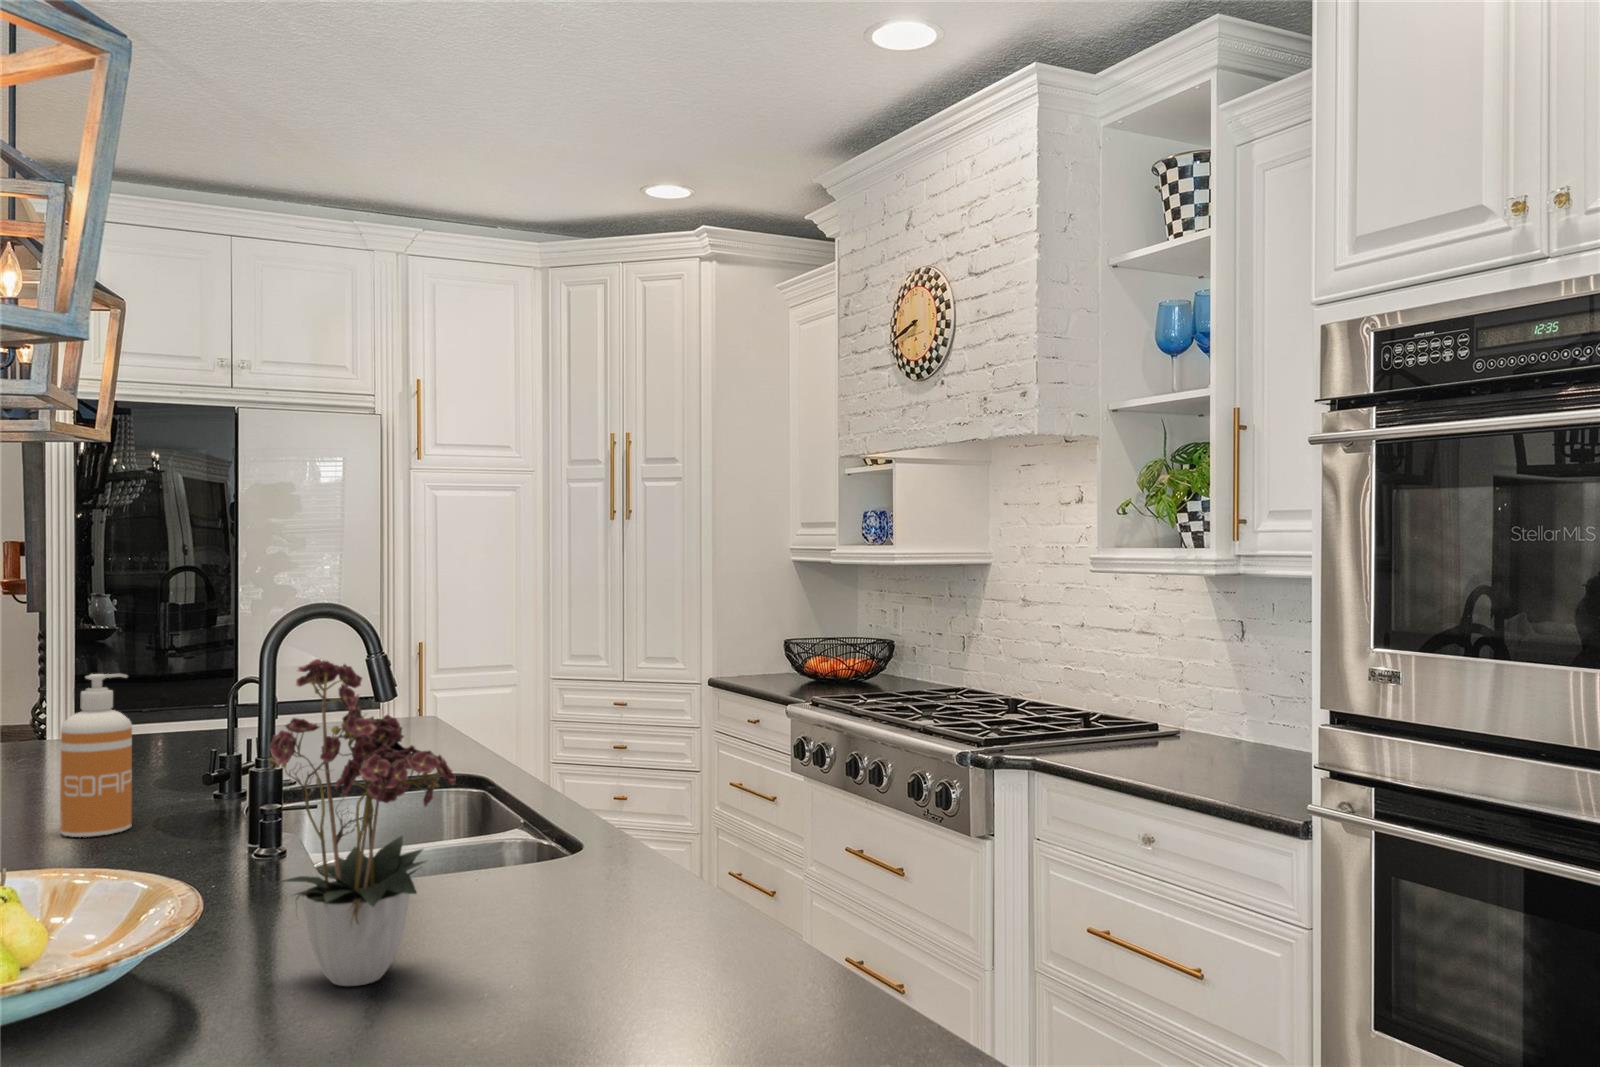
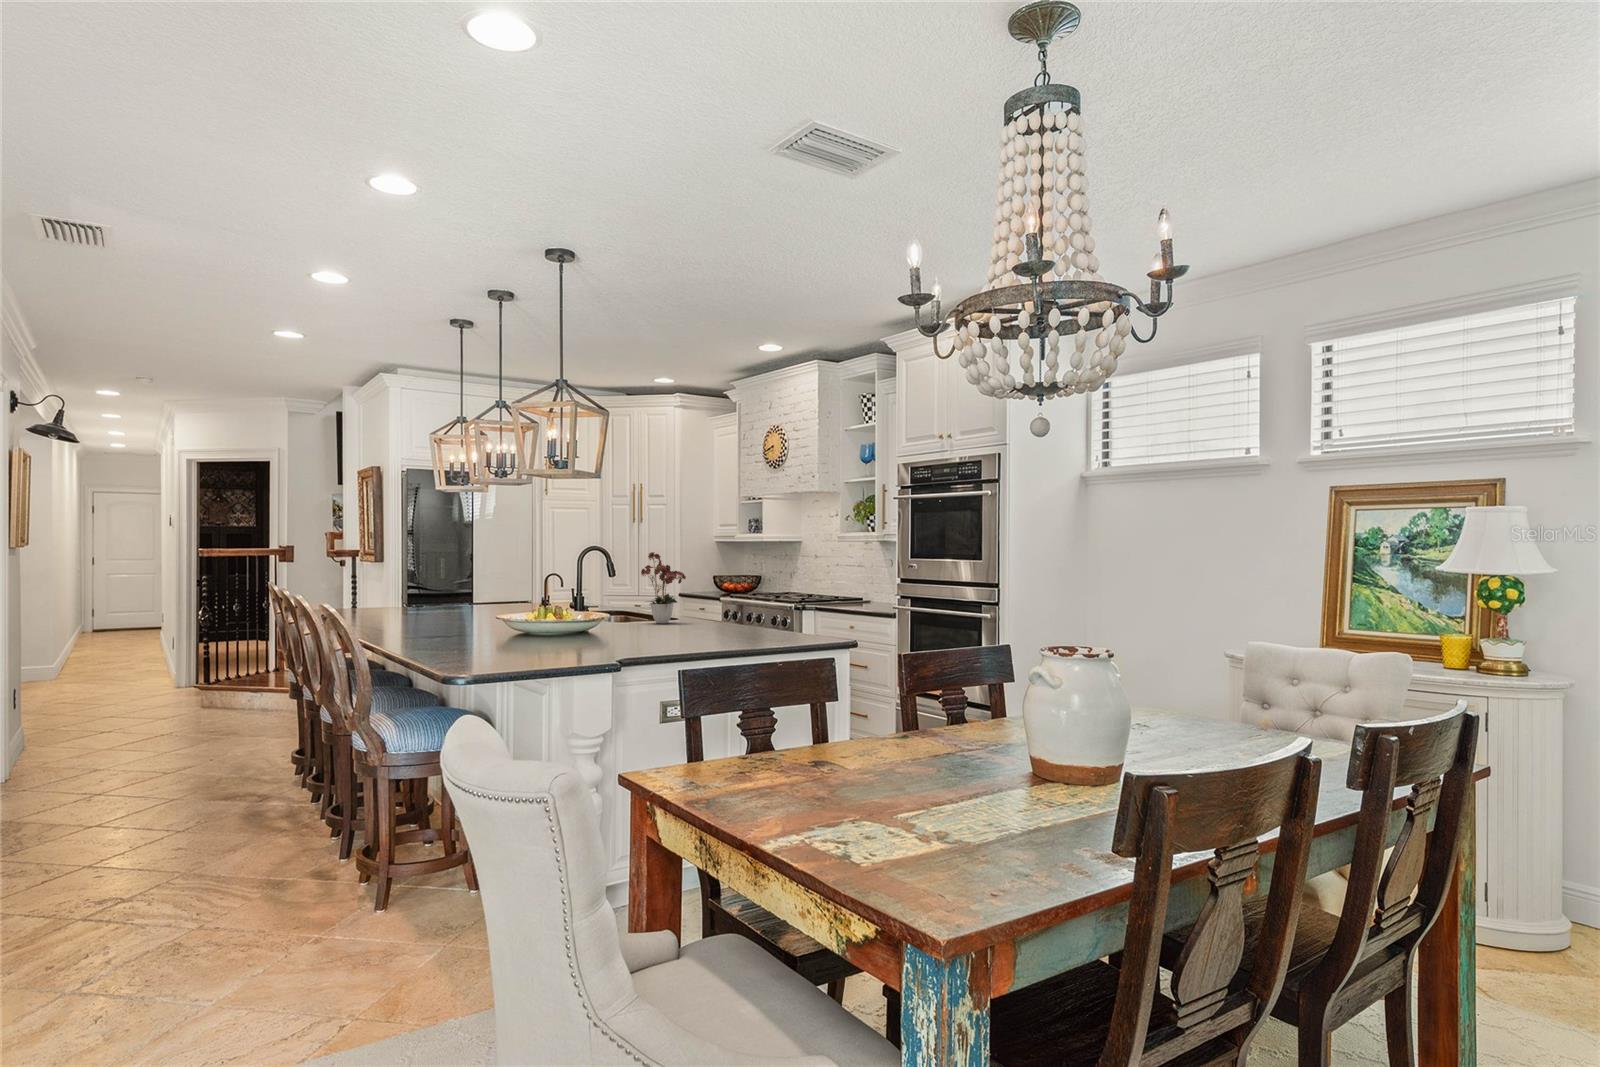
soap dispenser: present [60,674,132,837] -> none [527,568,546,615]

